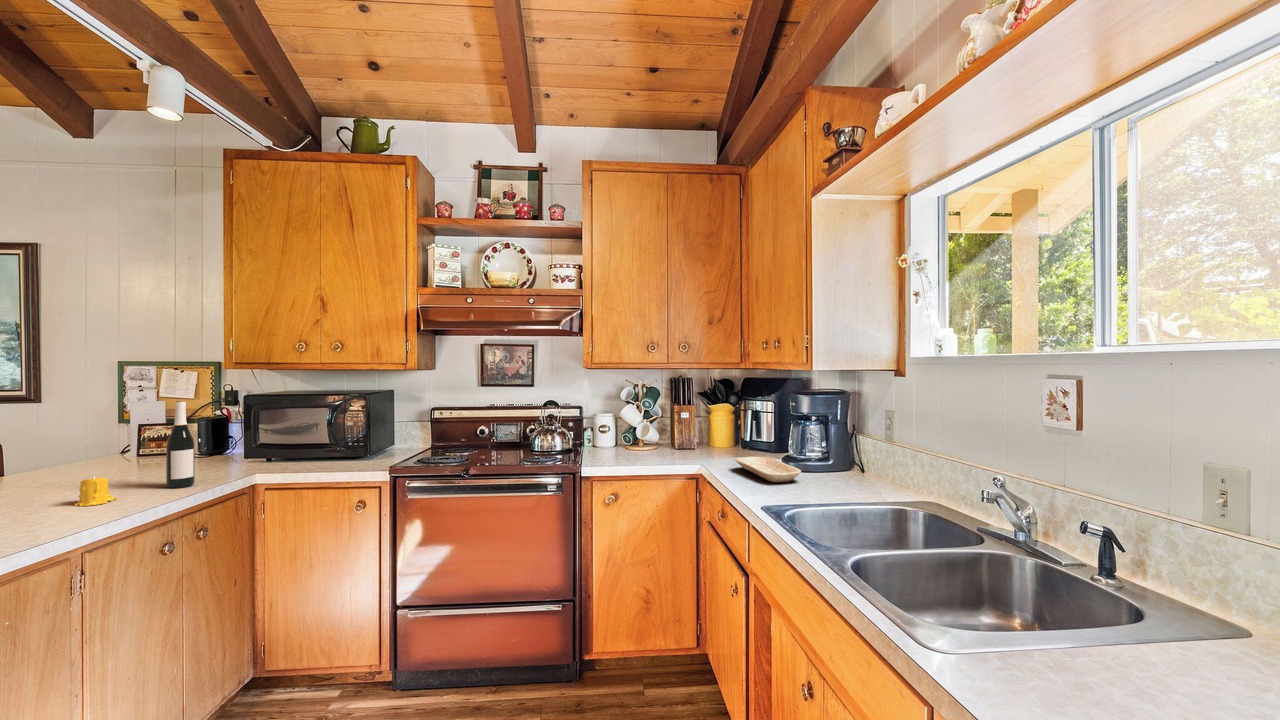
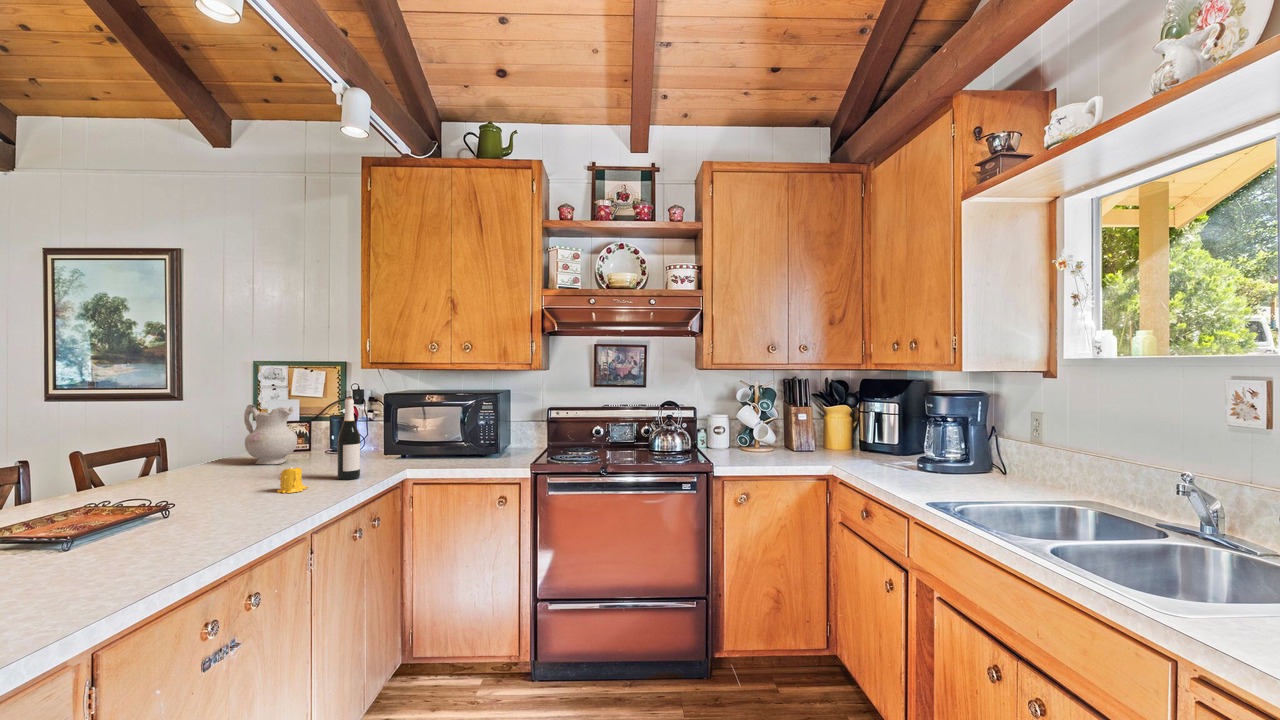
ceramic pitcher: none [82,407,147,471] -> present [244,404,297,464]
tray: present [735,457,801,482] -> none [873,457,951,482]

